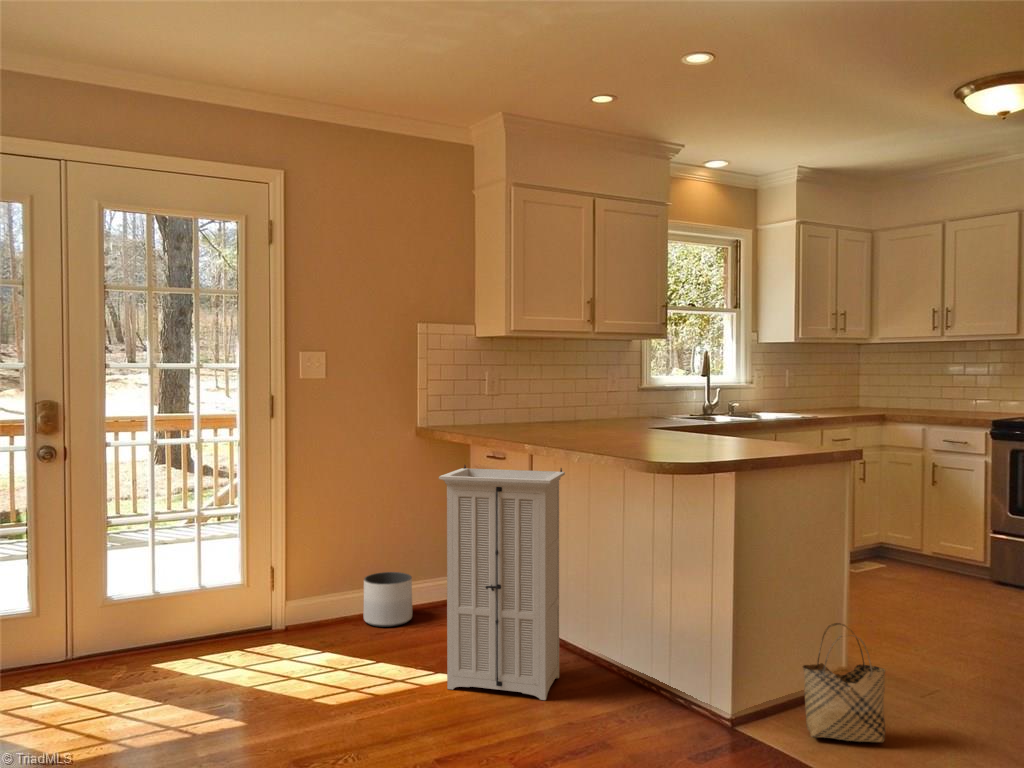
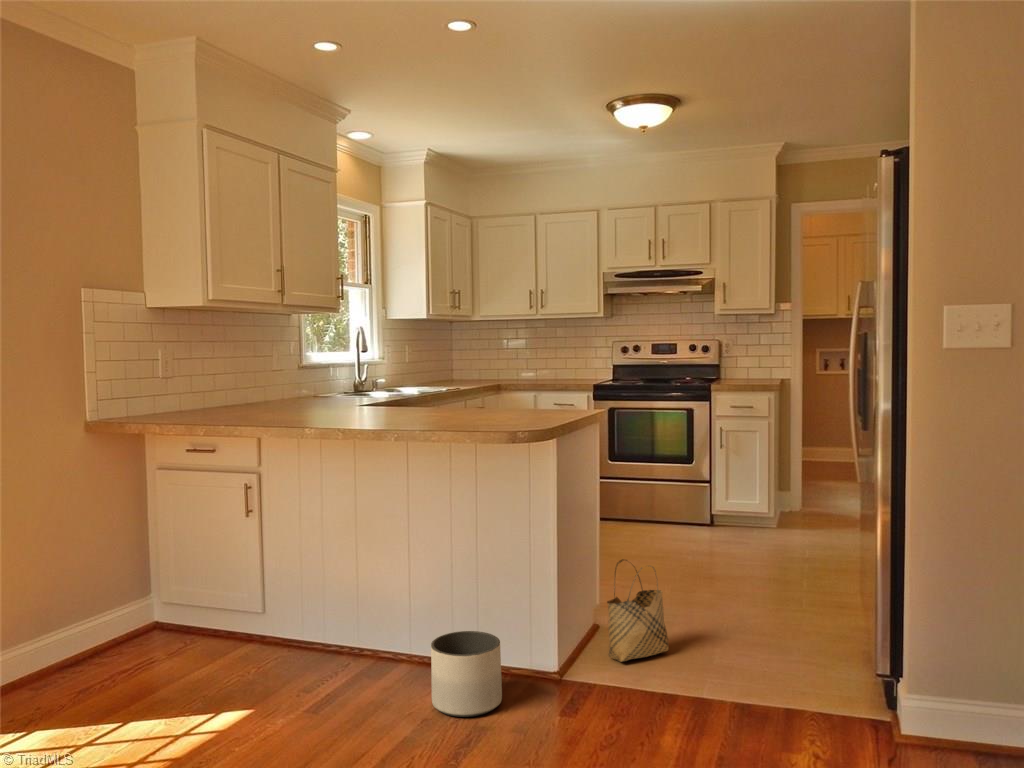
storage cabinet: present [439,465,565,700] -> none [232,450,374,725]
planter: present [363,572,412,627] -> present [431,631,502,717]

